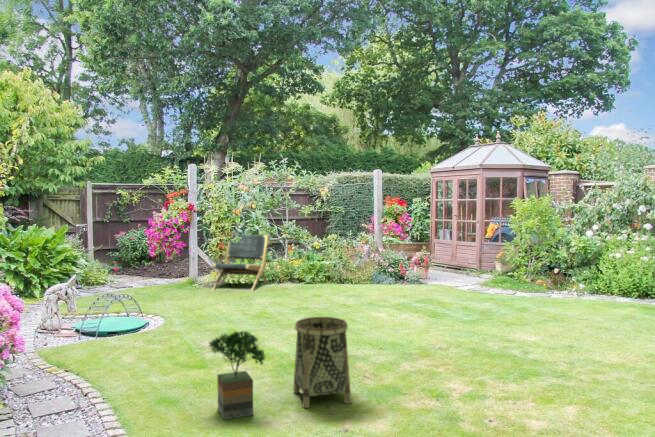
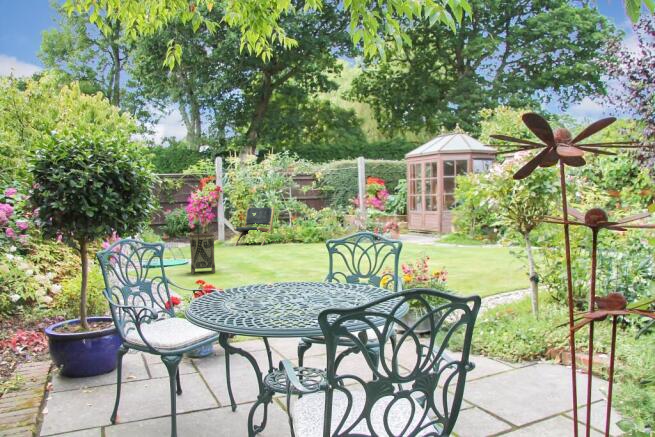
basket: present [293,317,351,408] -> present [189,234,215,274]
potted tree: present [209,331,265,420] -> none [219,238,247,278]

